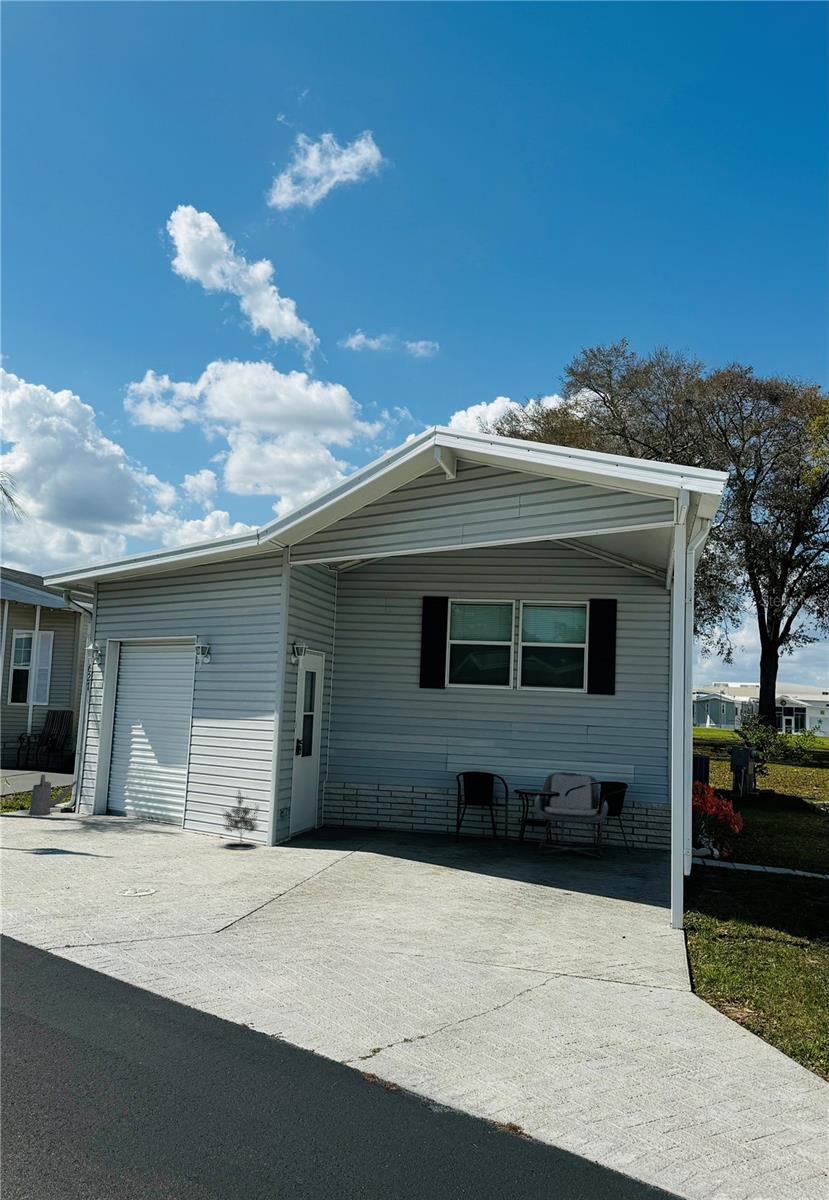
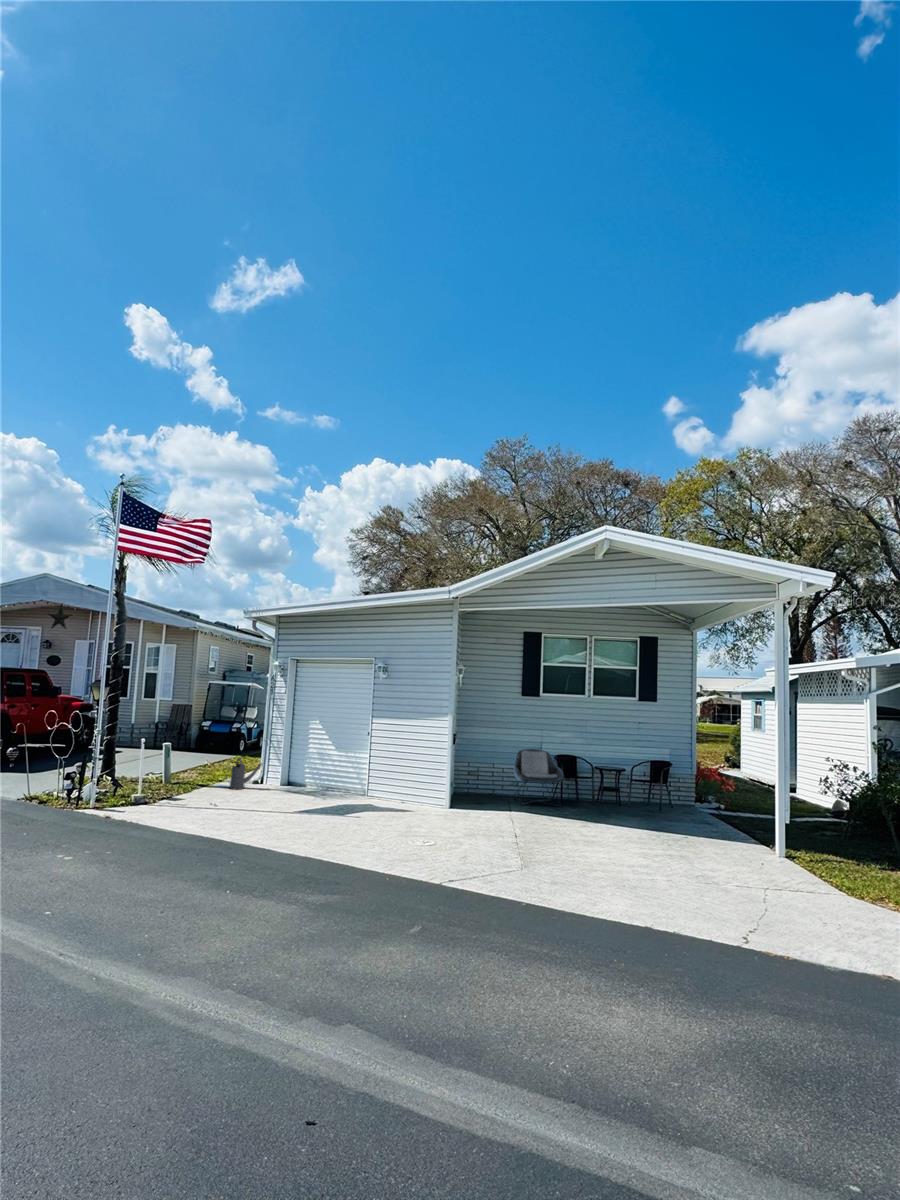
lounge chair: present [535,772,608,859] -> present [513,749,564,807]
potted tree: present [223,791,259,850] -> none [410,769,437,813]

